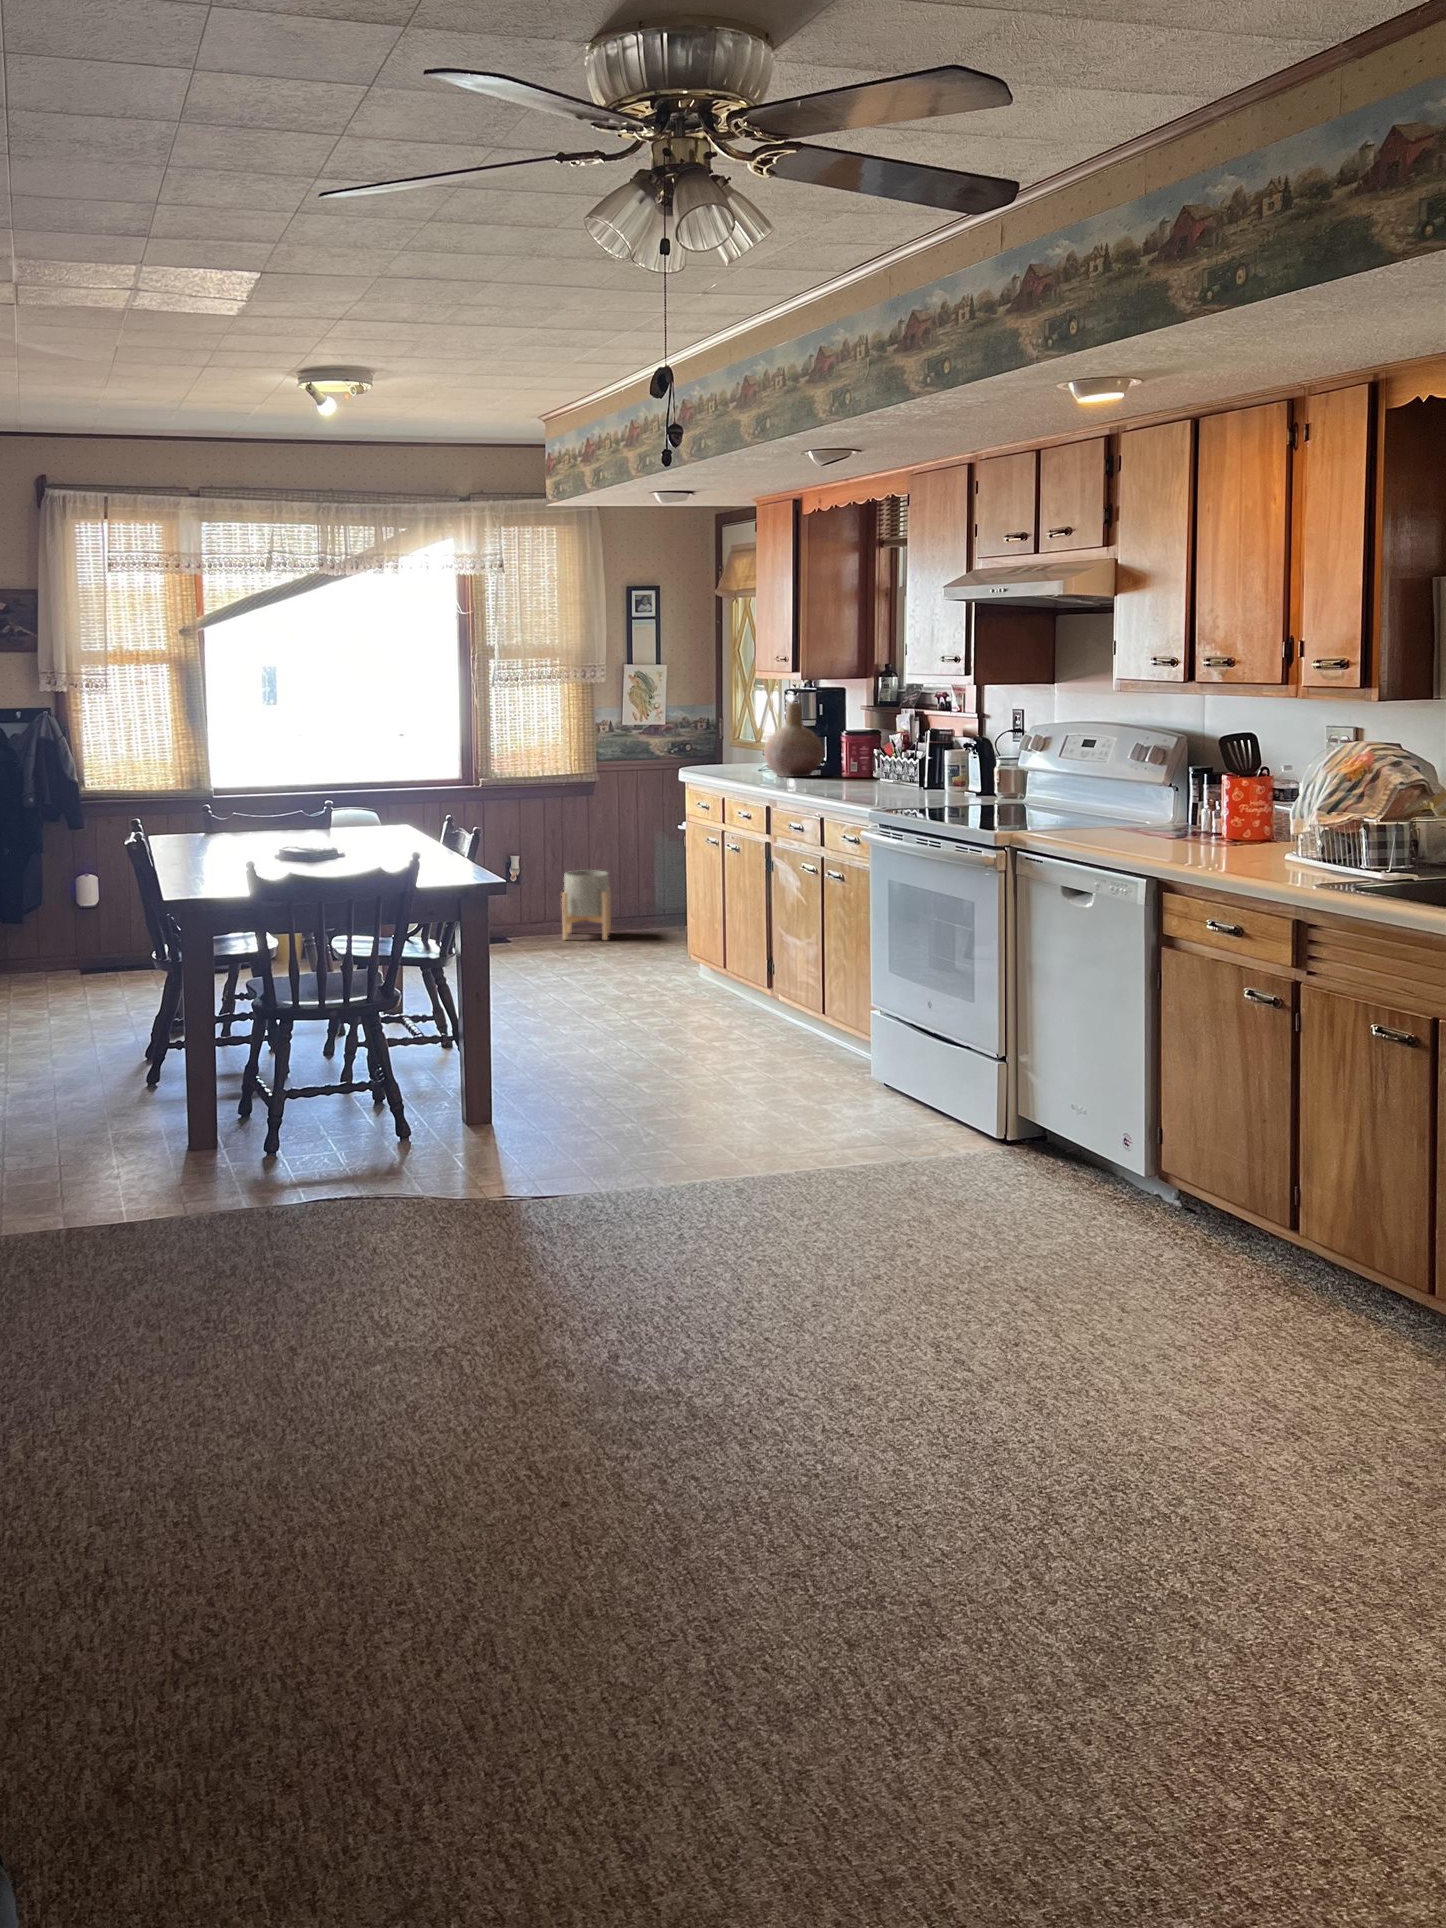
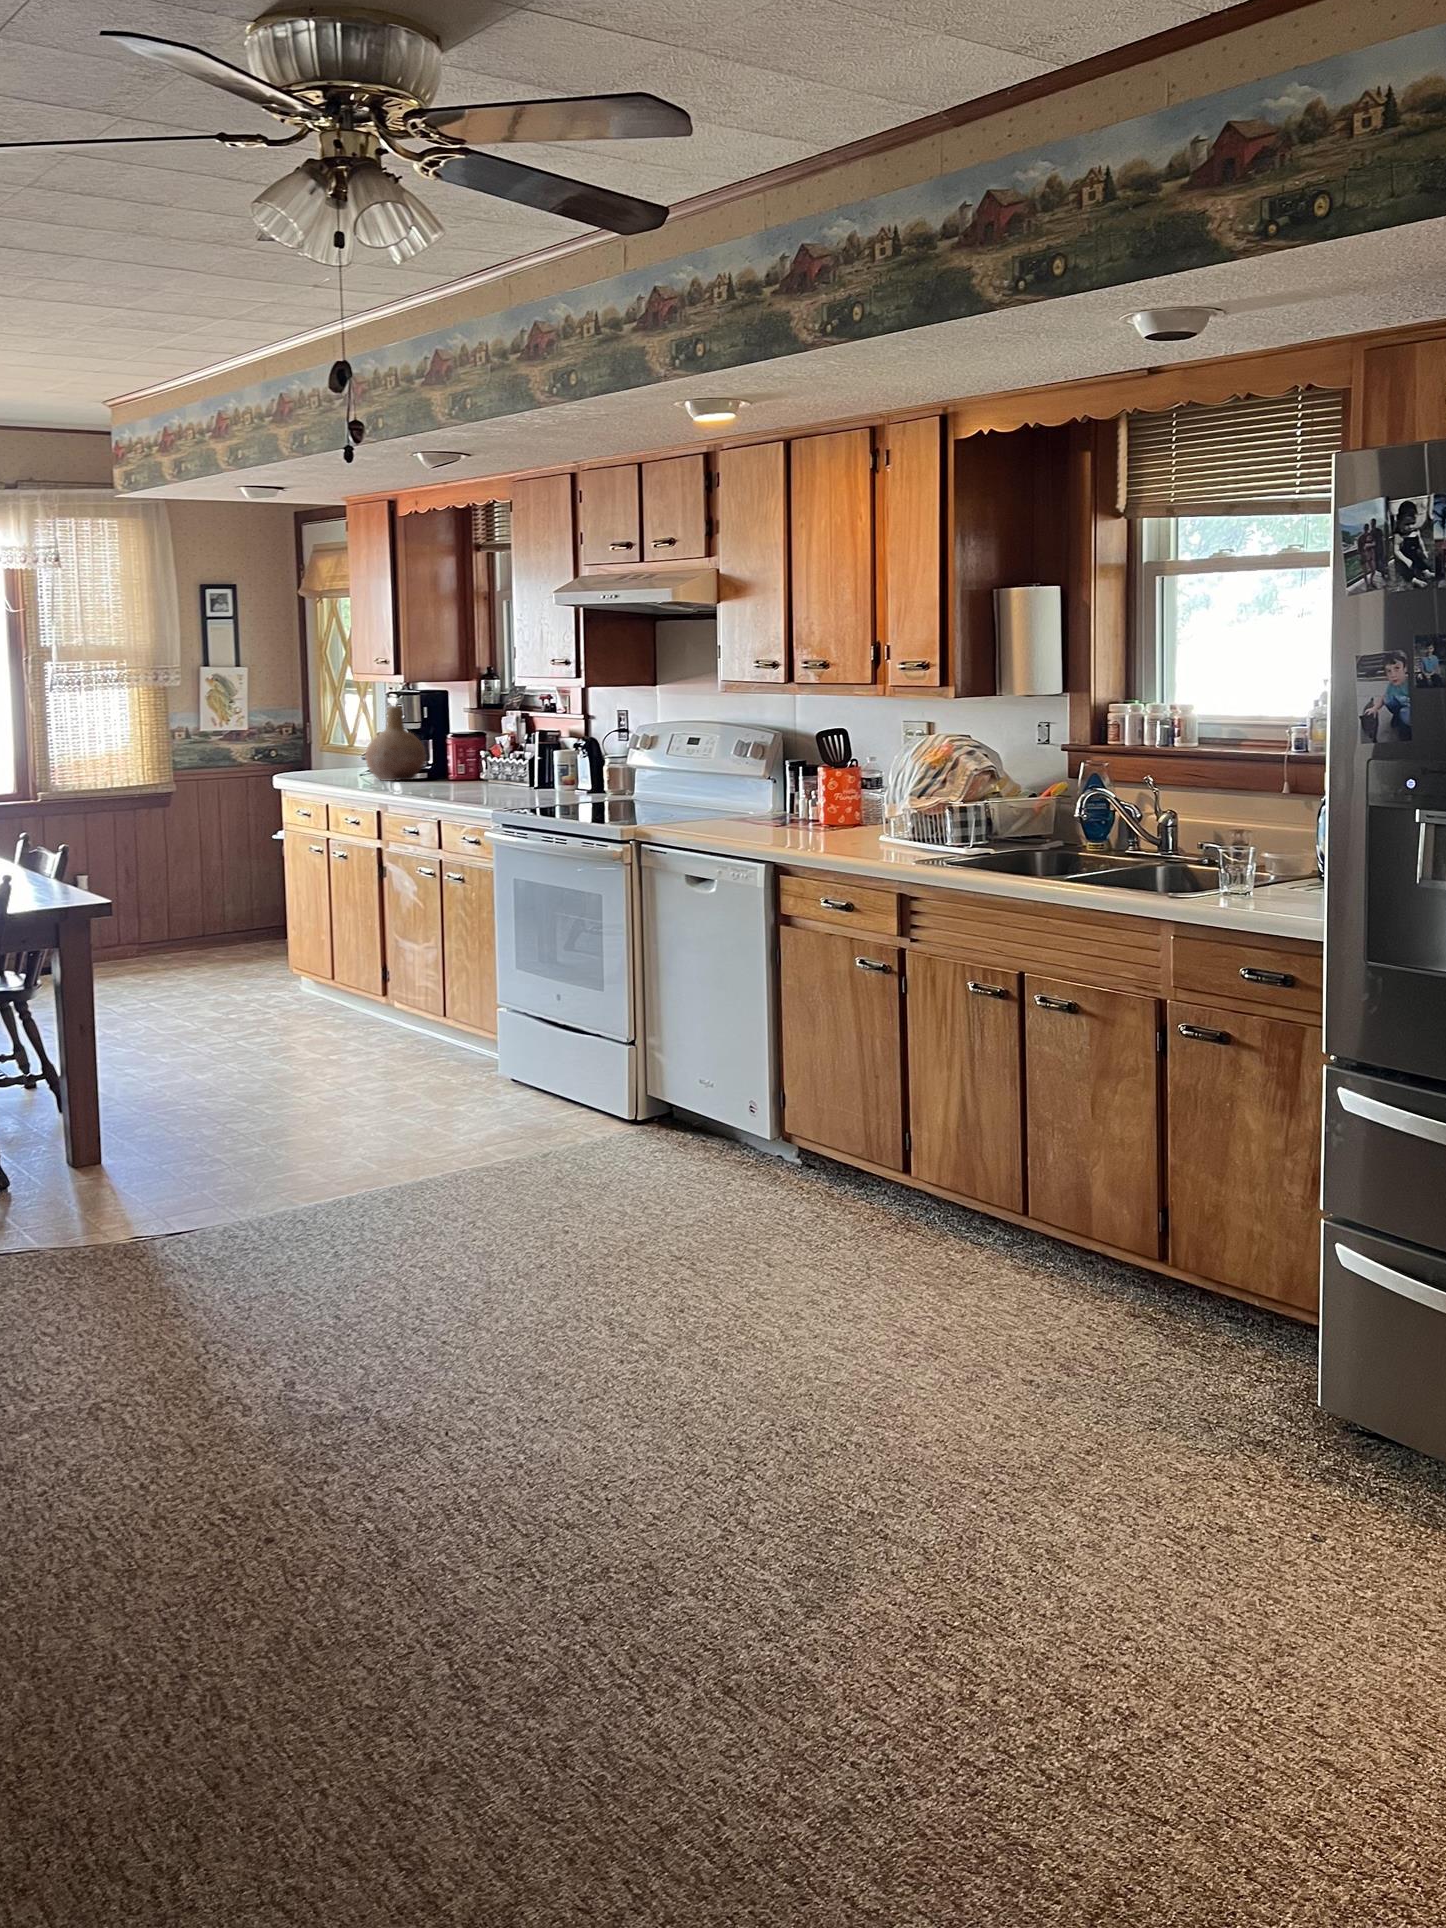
planter: present [562,870,611,940] -> none [142,885,196,959]

